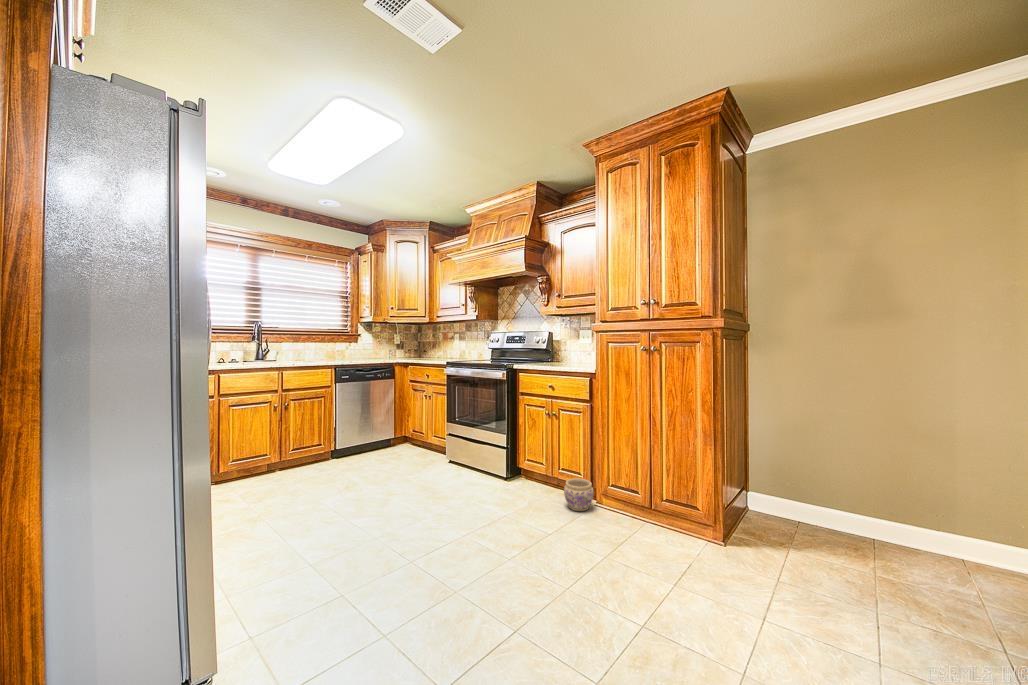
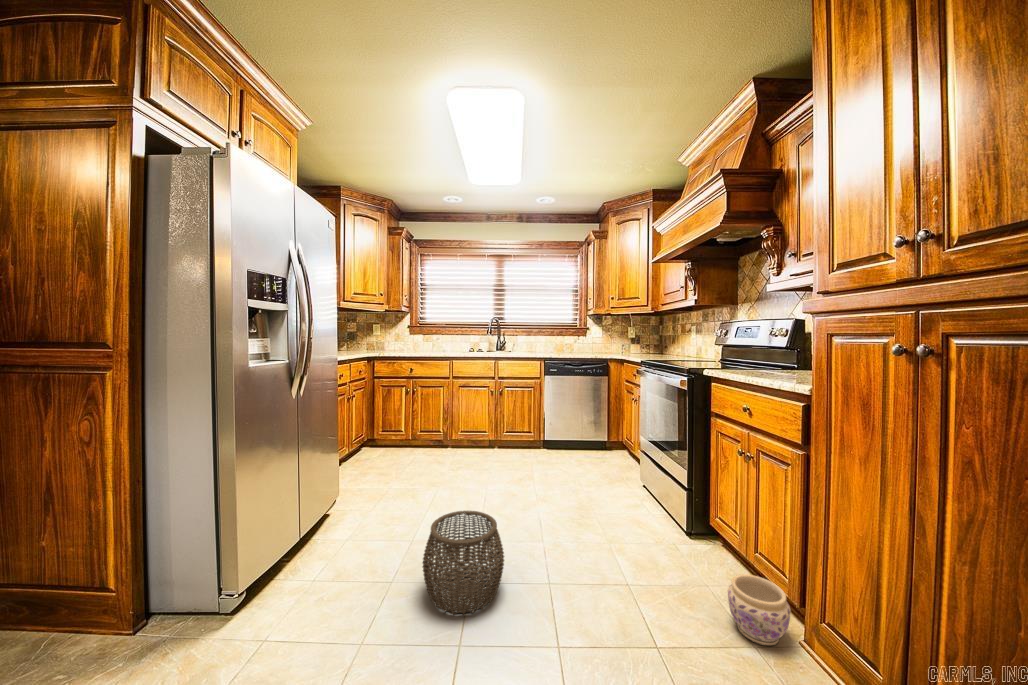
woven basket: none [381,496,454,582] -> present [423,511,504,614]

